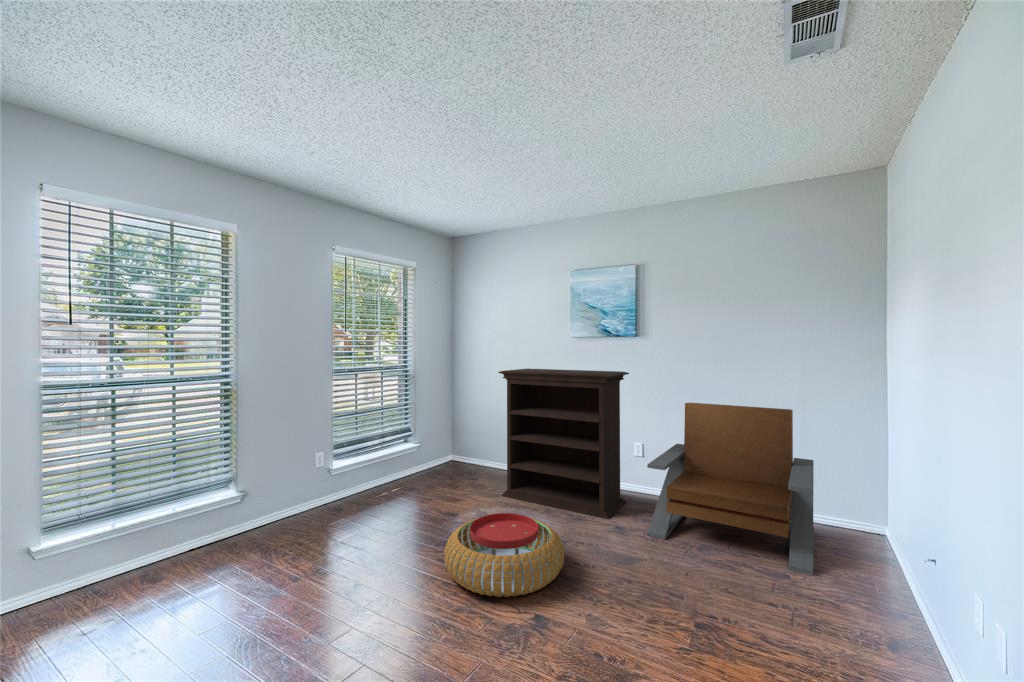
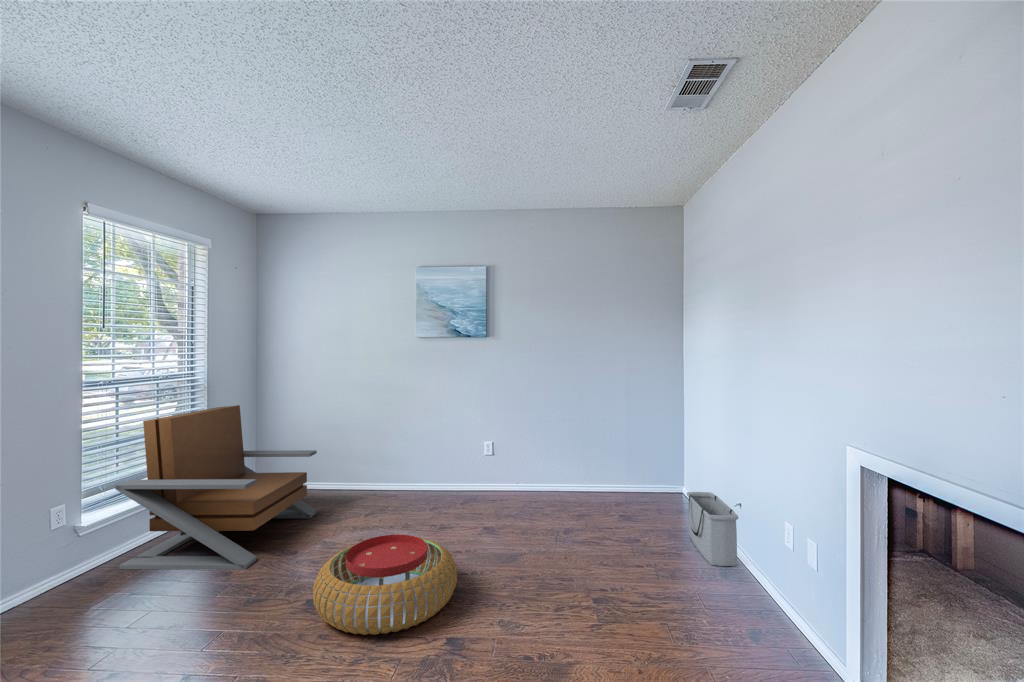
bookshelf: present [498,369,629,519] -> none [339,372,483,525]
lounge chair: present [647,403,814,575] -> present [115,405,317,569]
storage bin: none [856,529,919,634] -> present [687,492,738,566]

